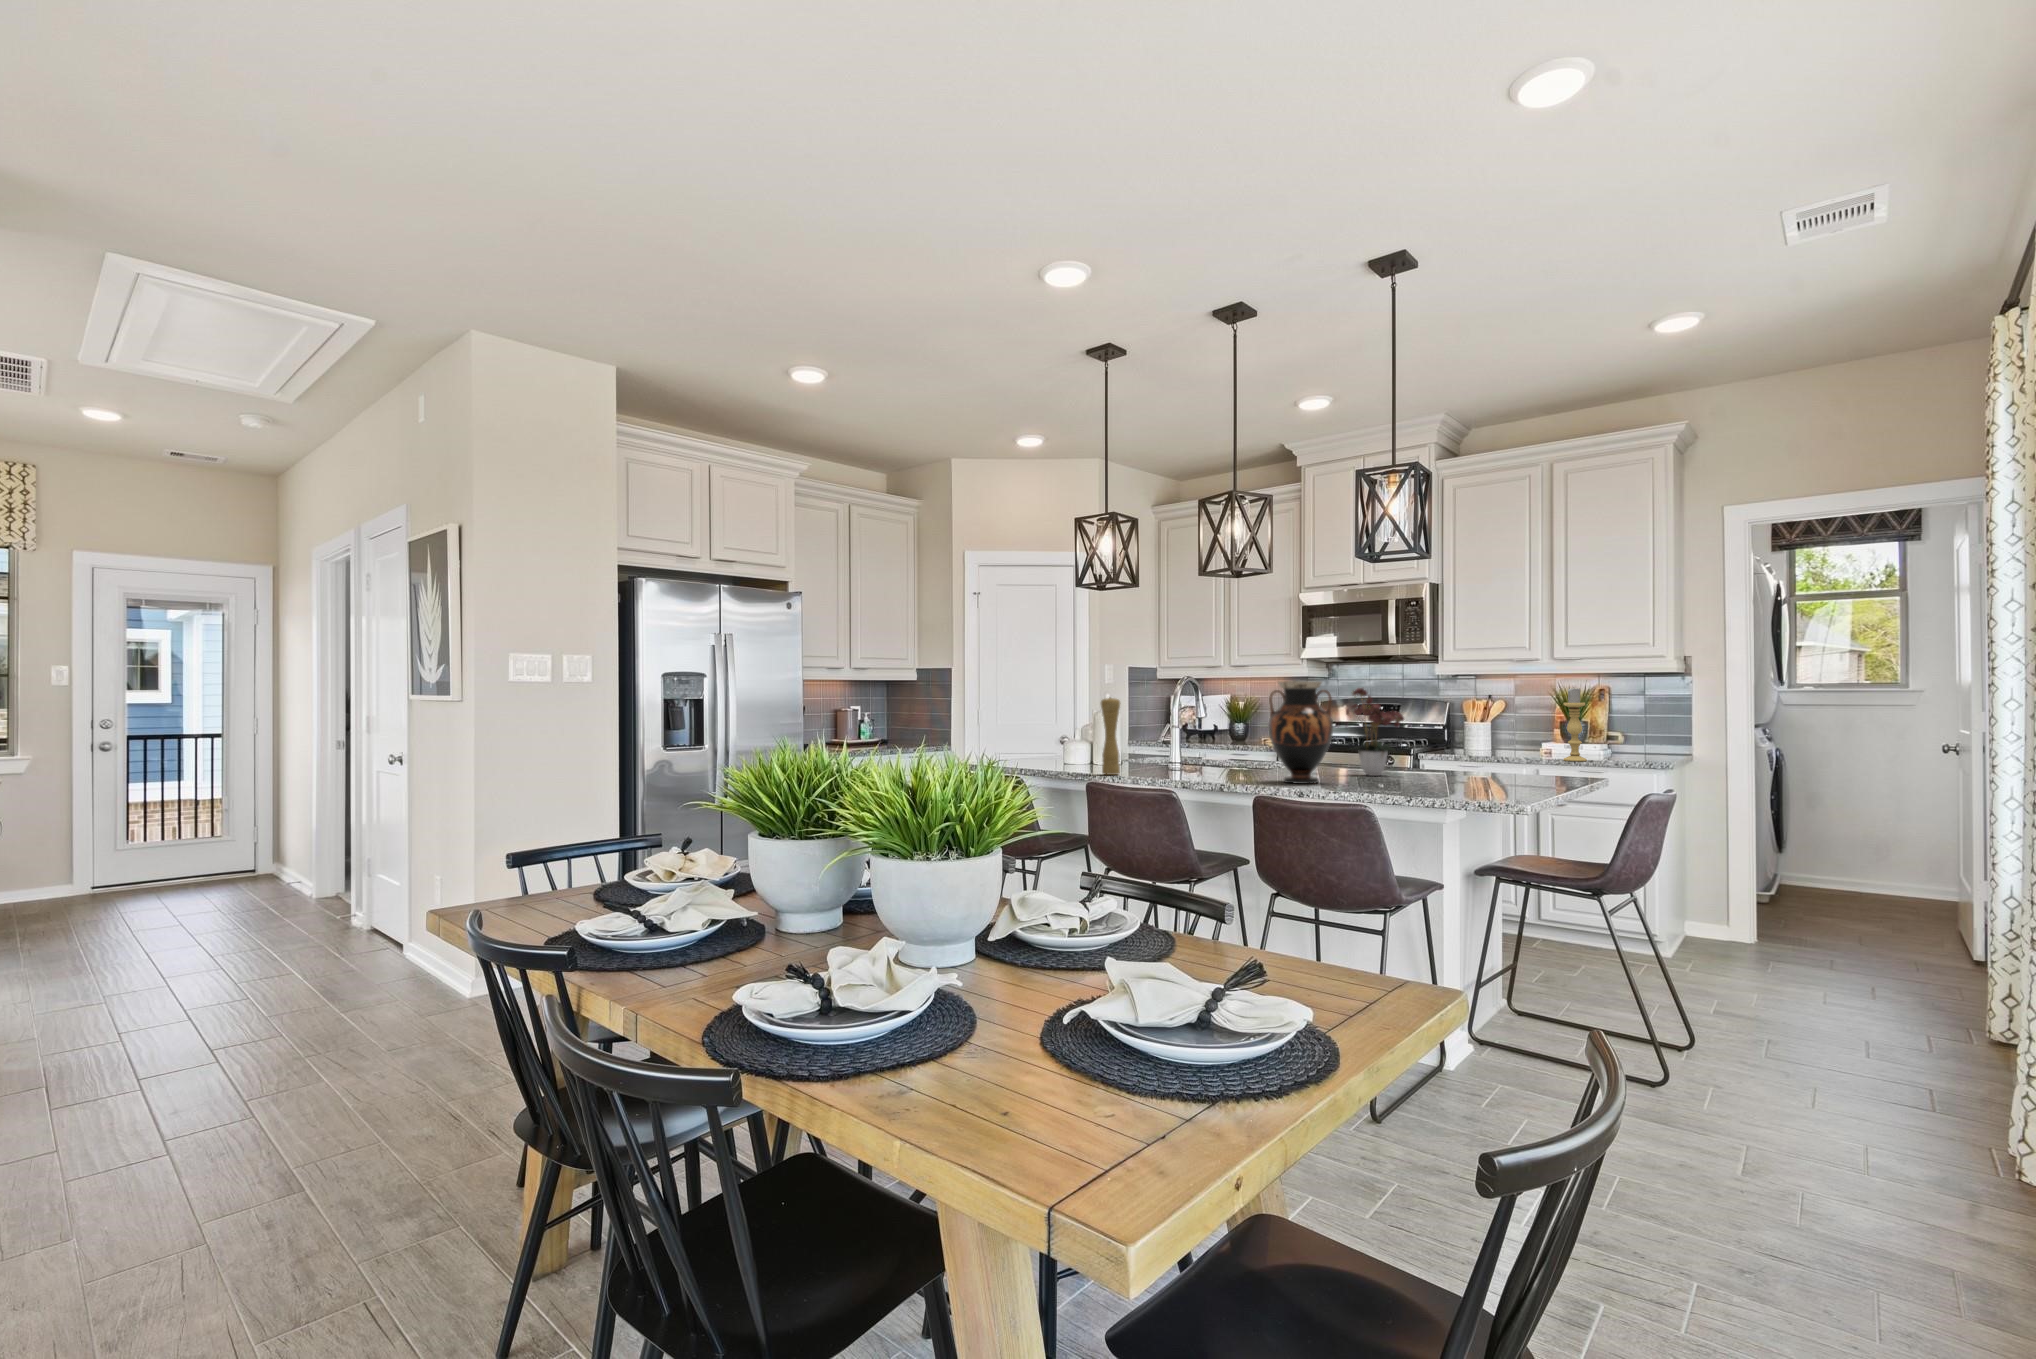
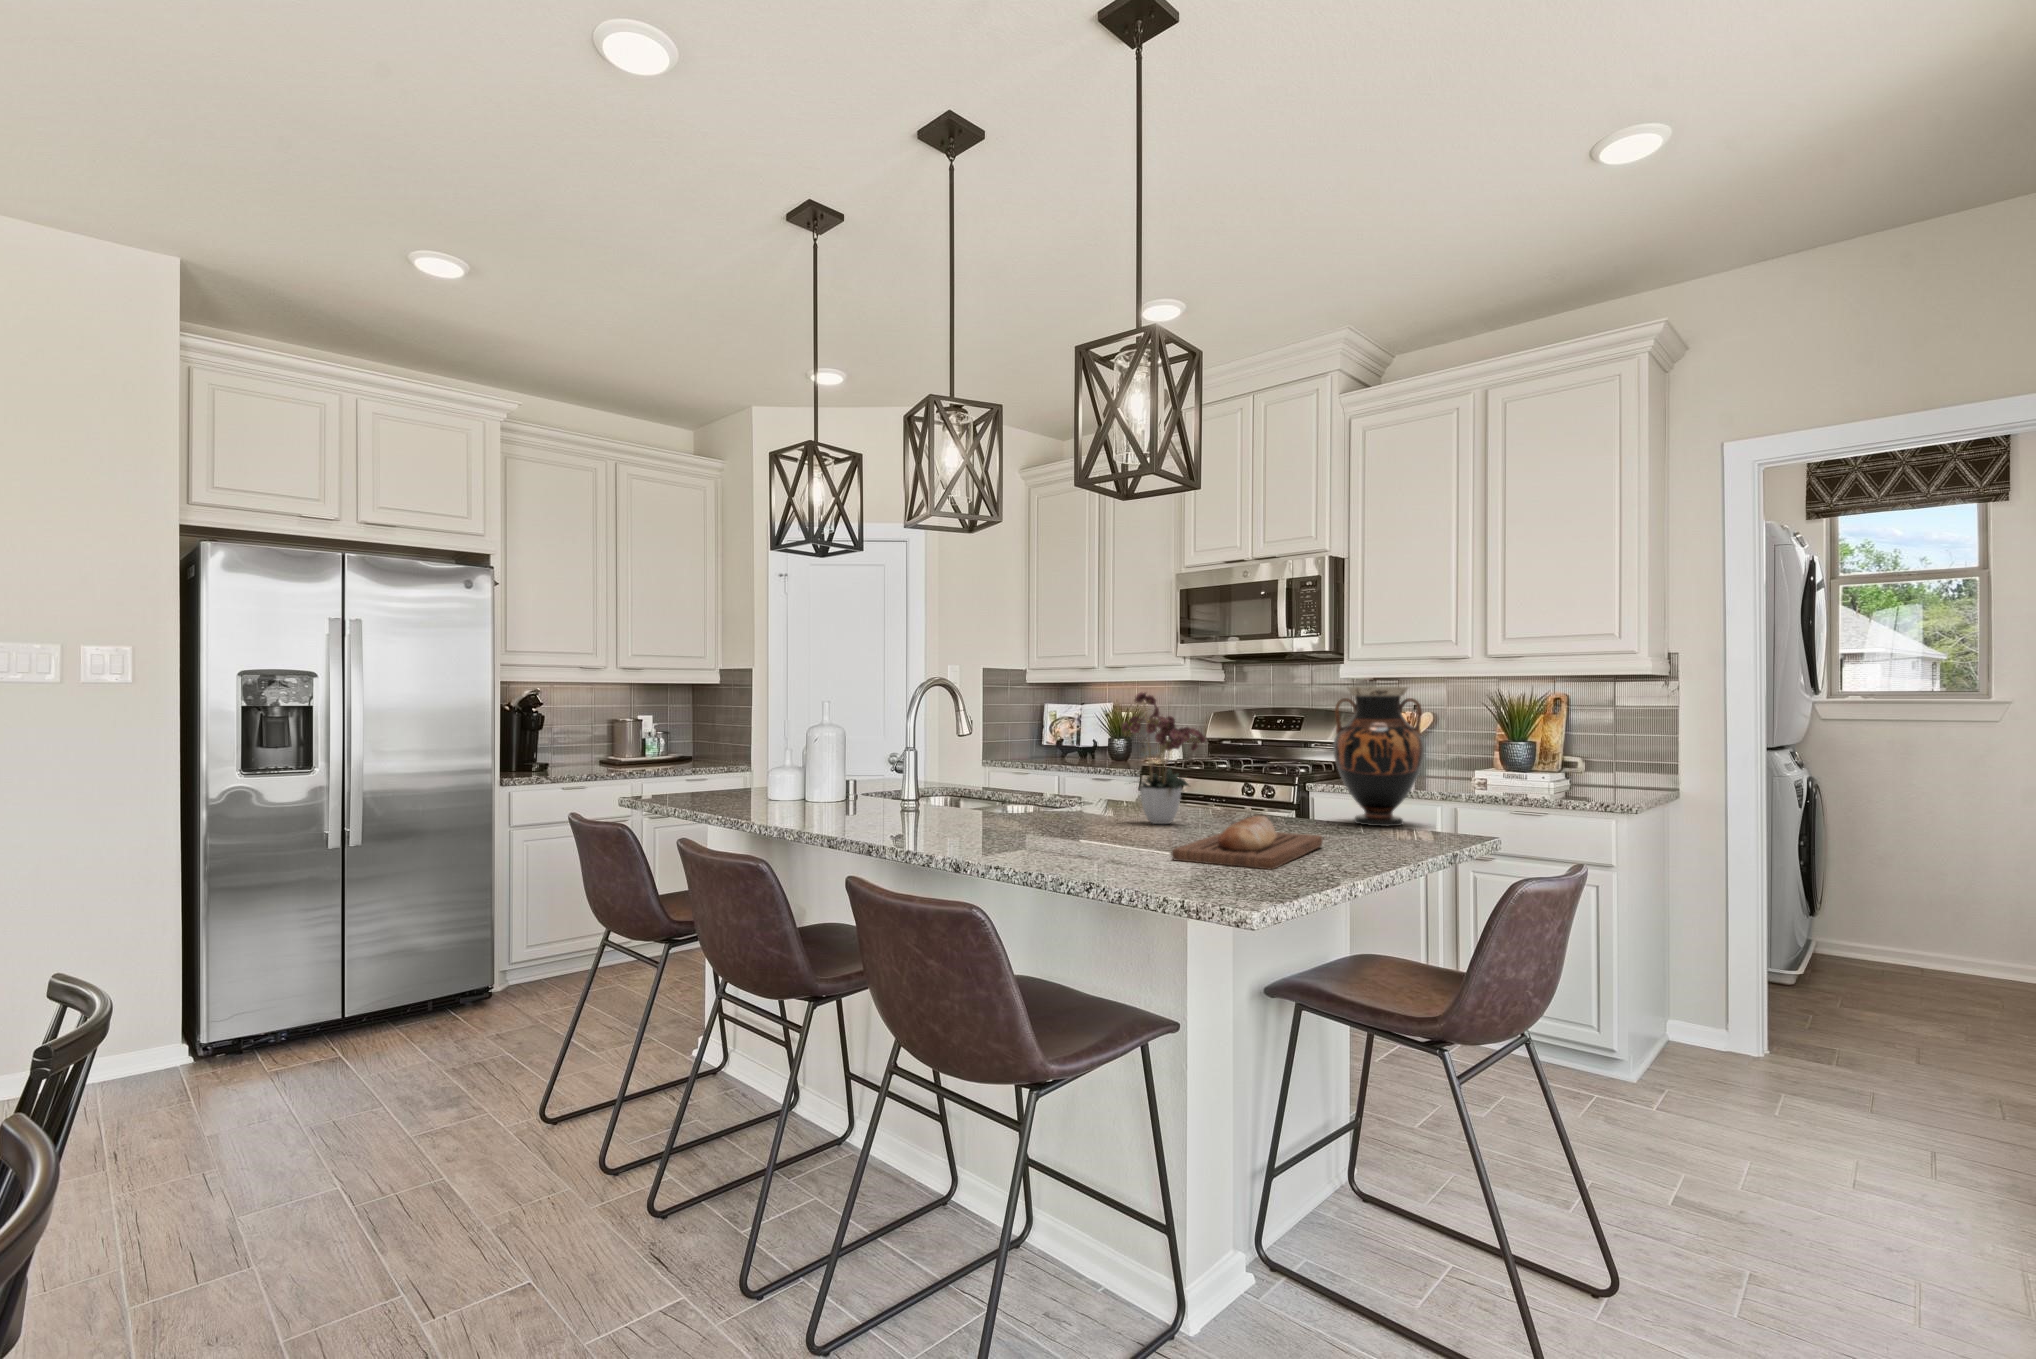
vase: present [1268,681,1333,784] -> present [1333,687,1424,826]
candle holder: present [1564,688,1587,761] -> none [1496,694,1527,798]
pepper mill: present [1101,698,1120,775] -> none [769,704,798,817]
bread loaf: none [1430,765,1506,793] -> present [1172,816,1323,869]

